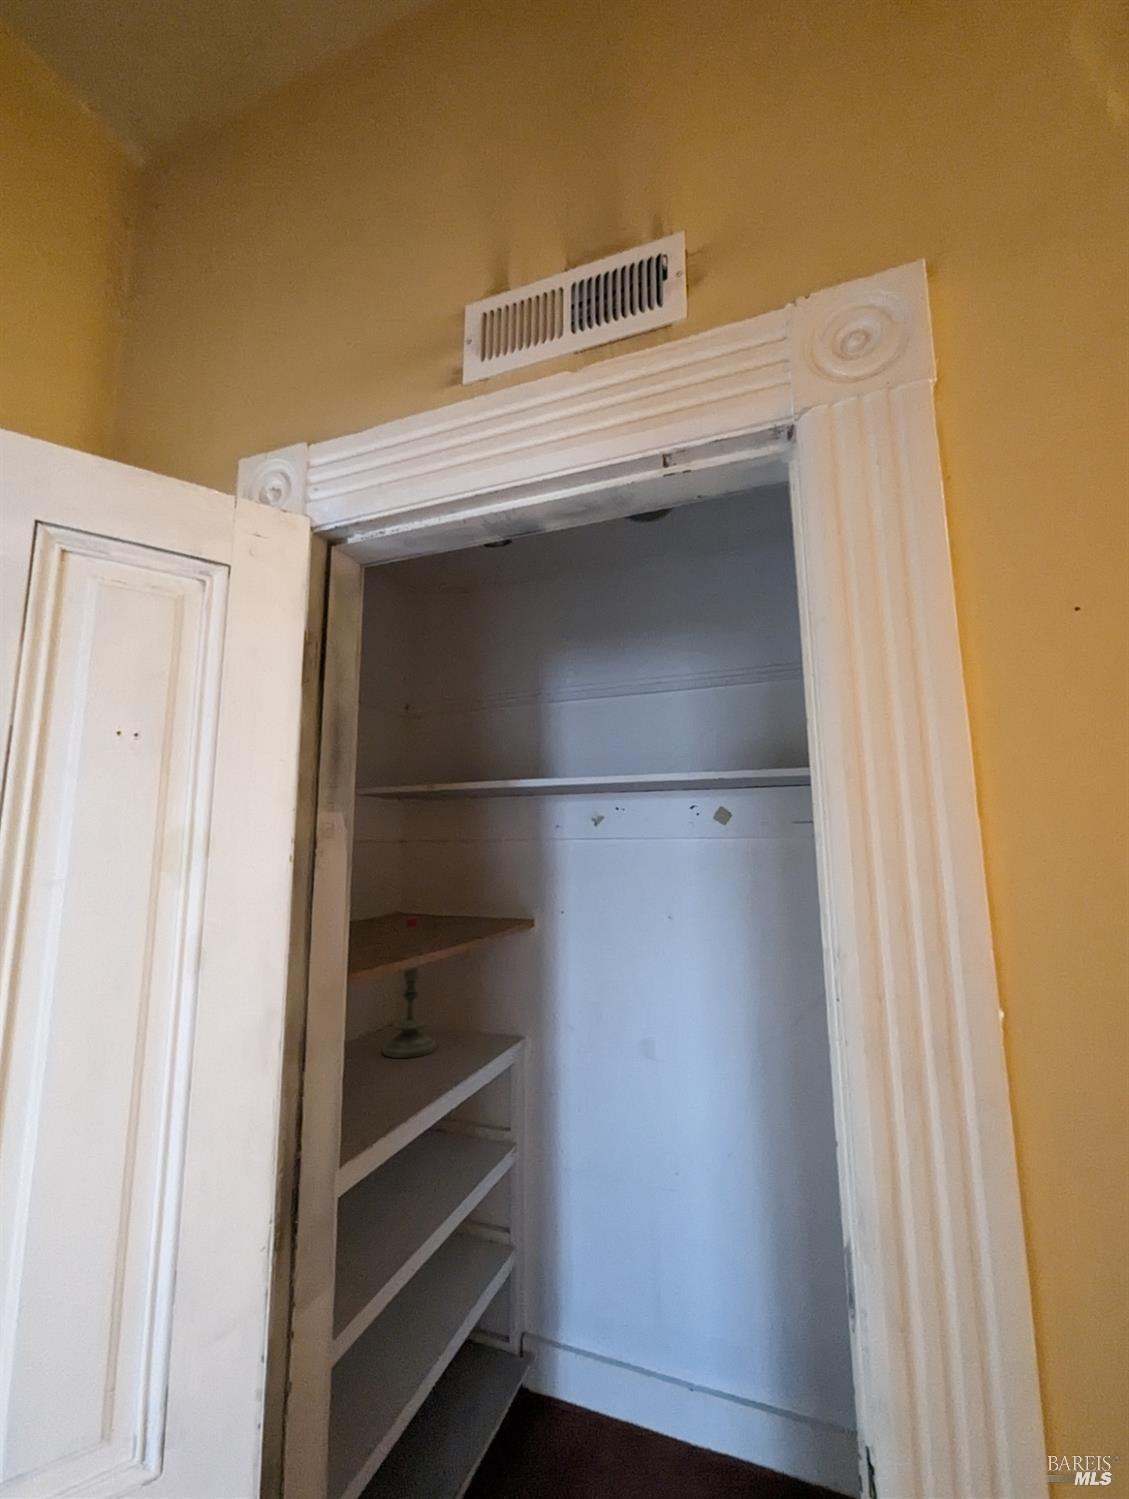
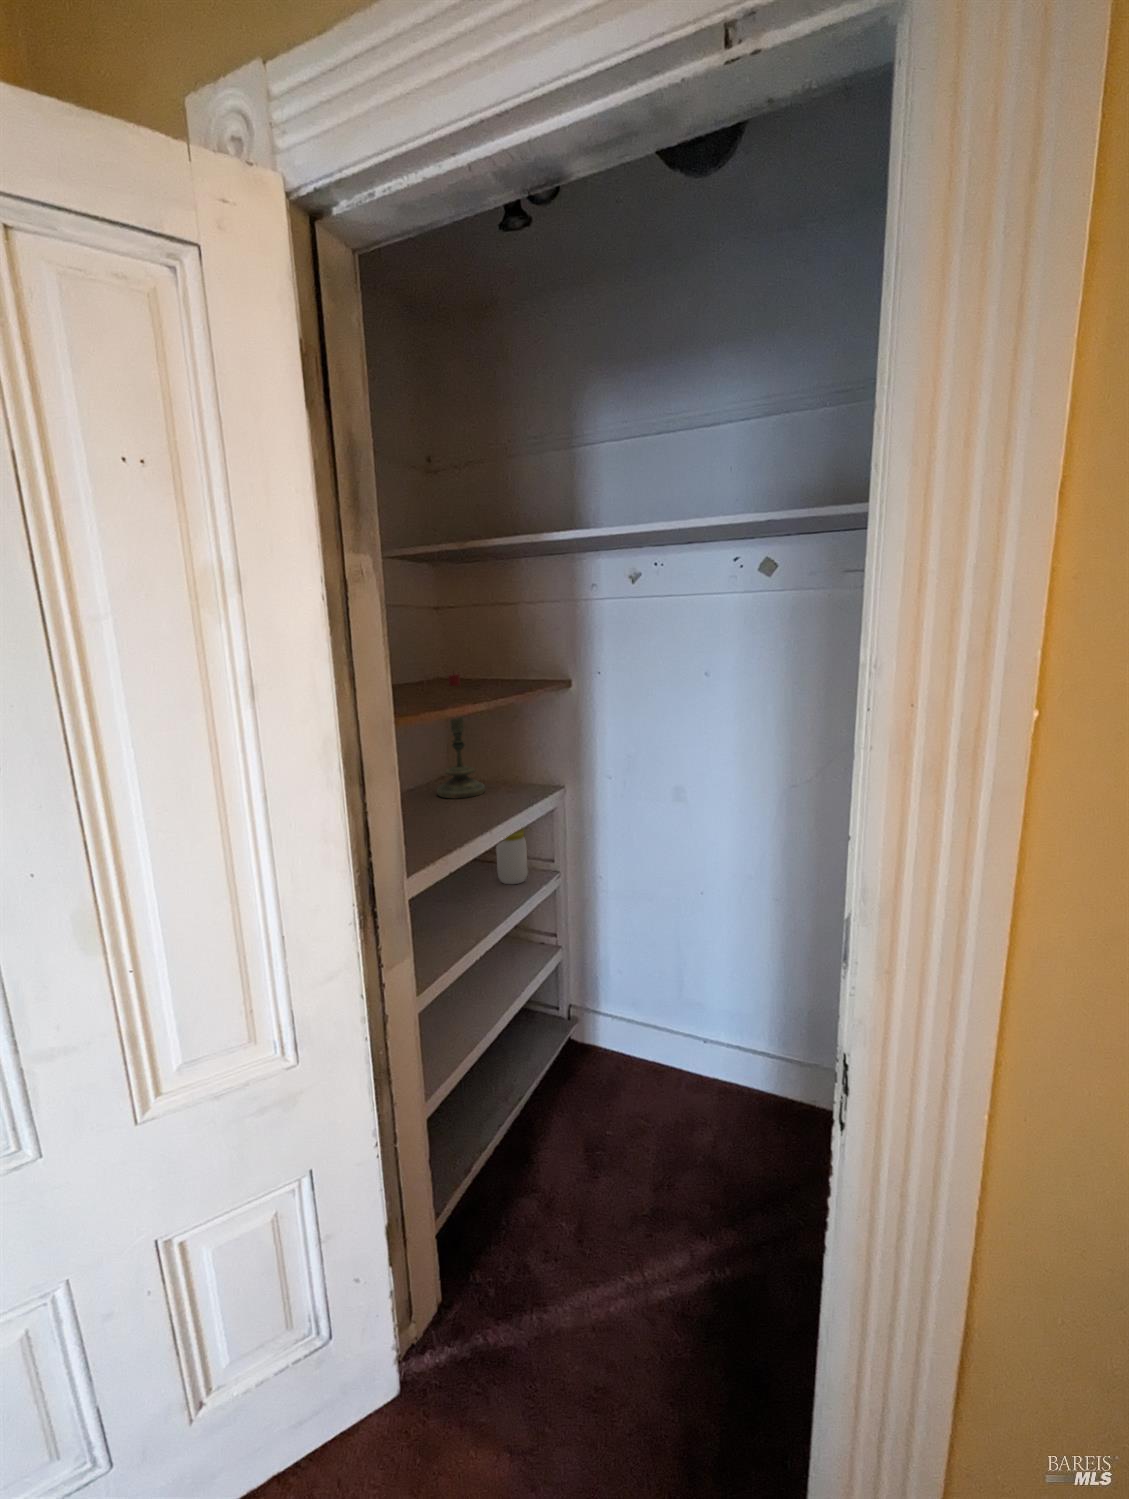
jar: none [443,1091,478,1167] -> present [496,829,528,884]

